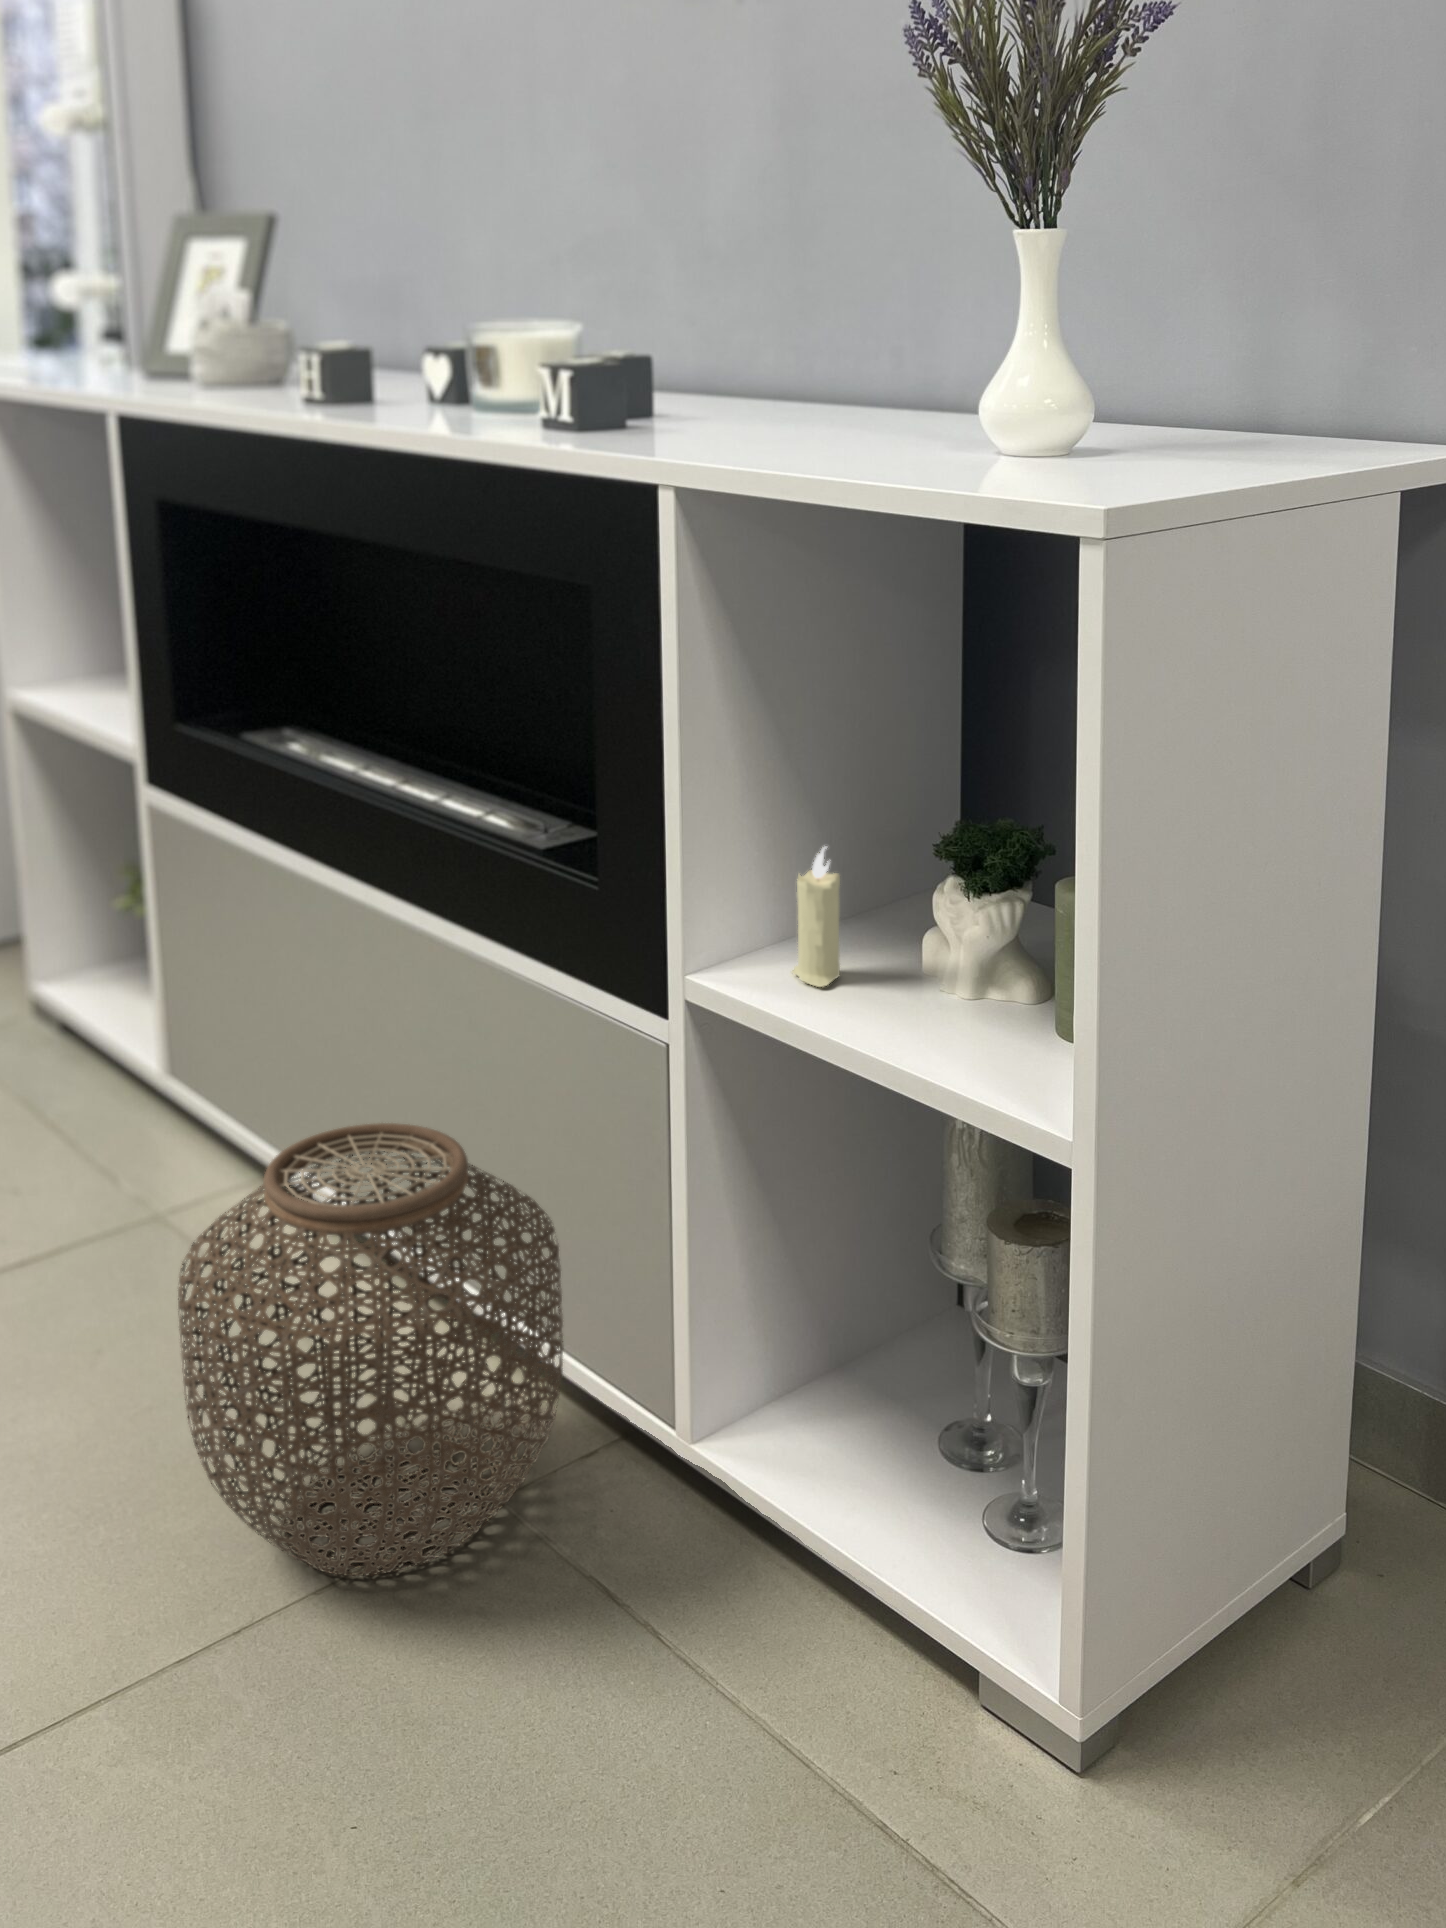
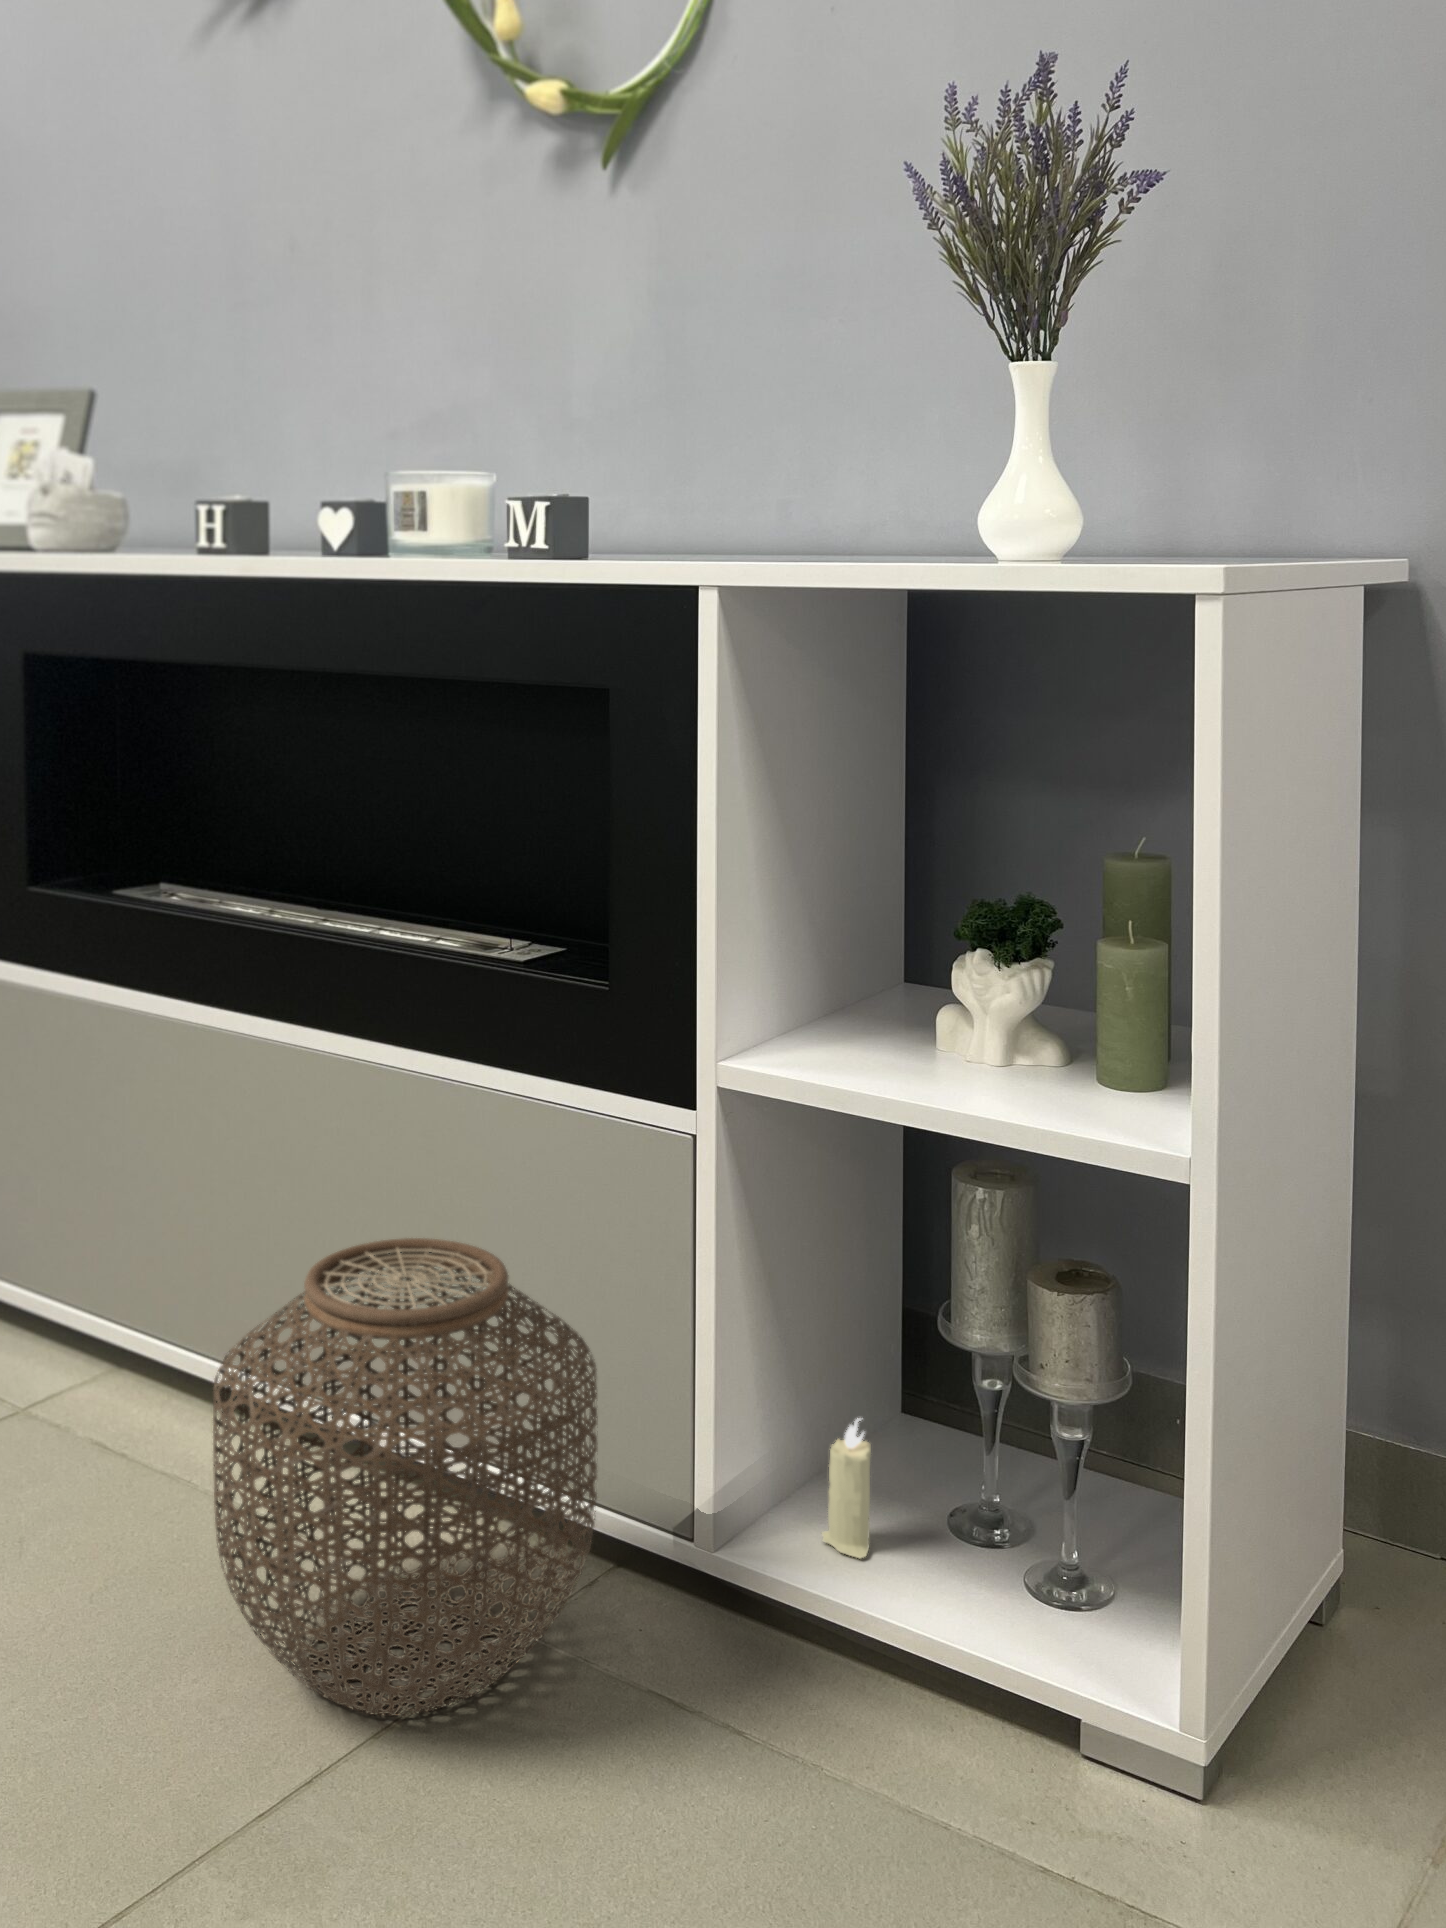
candle: present [792,847,840,987] -> present [822,1418,871,1558]

